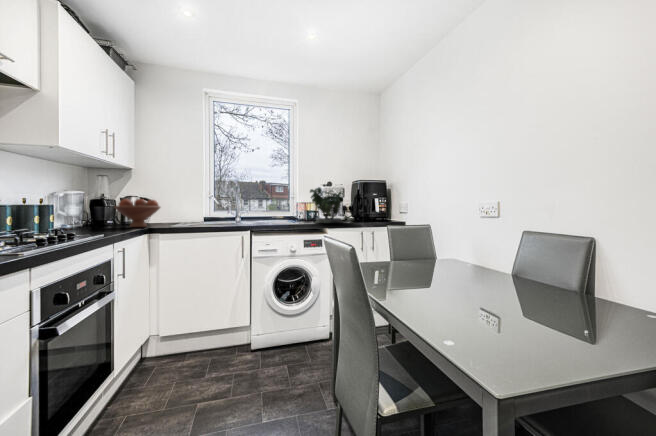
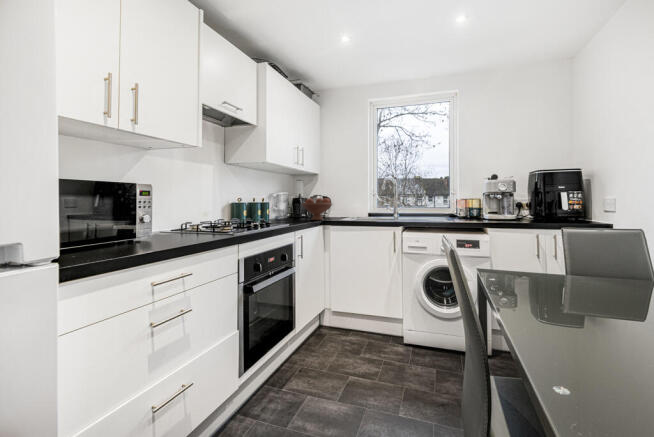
potted plant: present [310,187,343,223] -> none [475,174,527,219]

